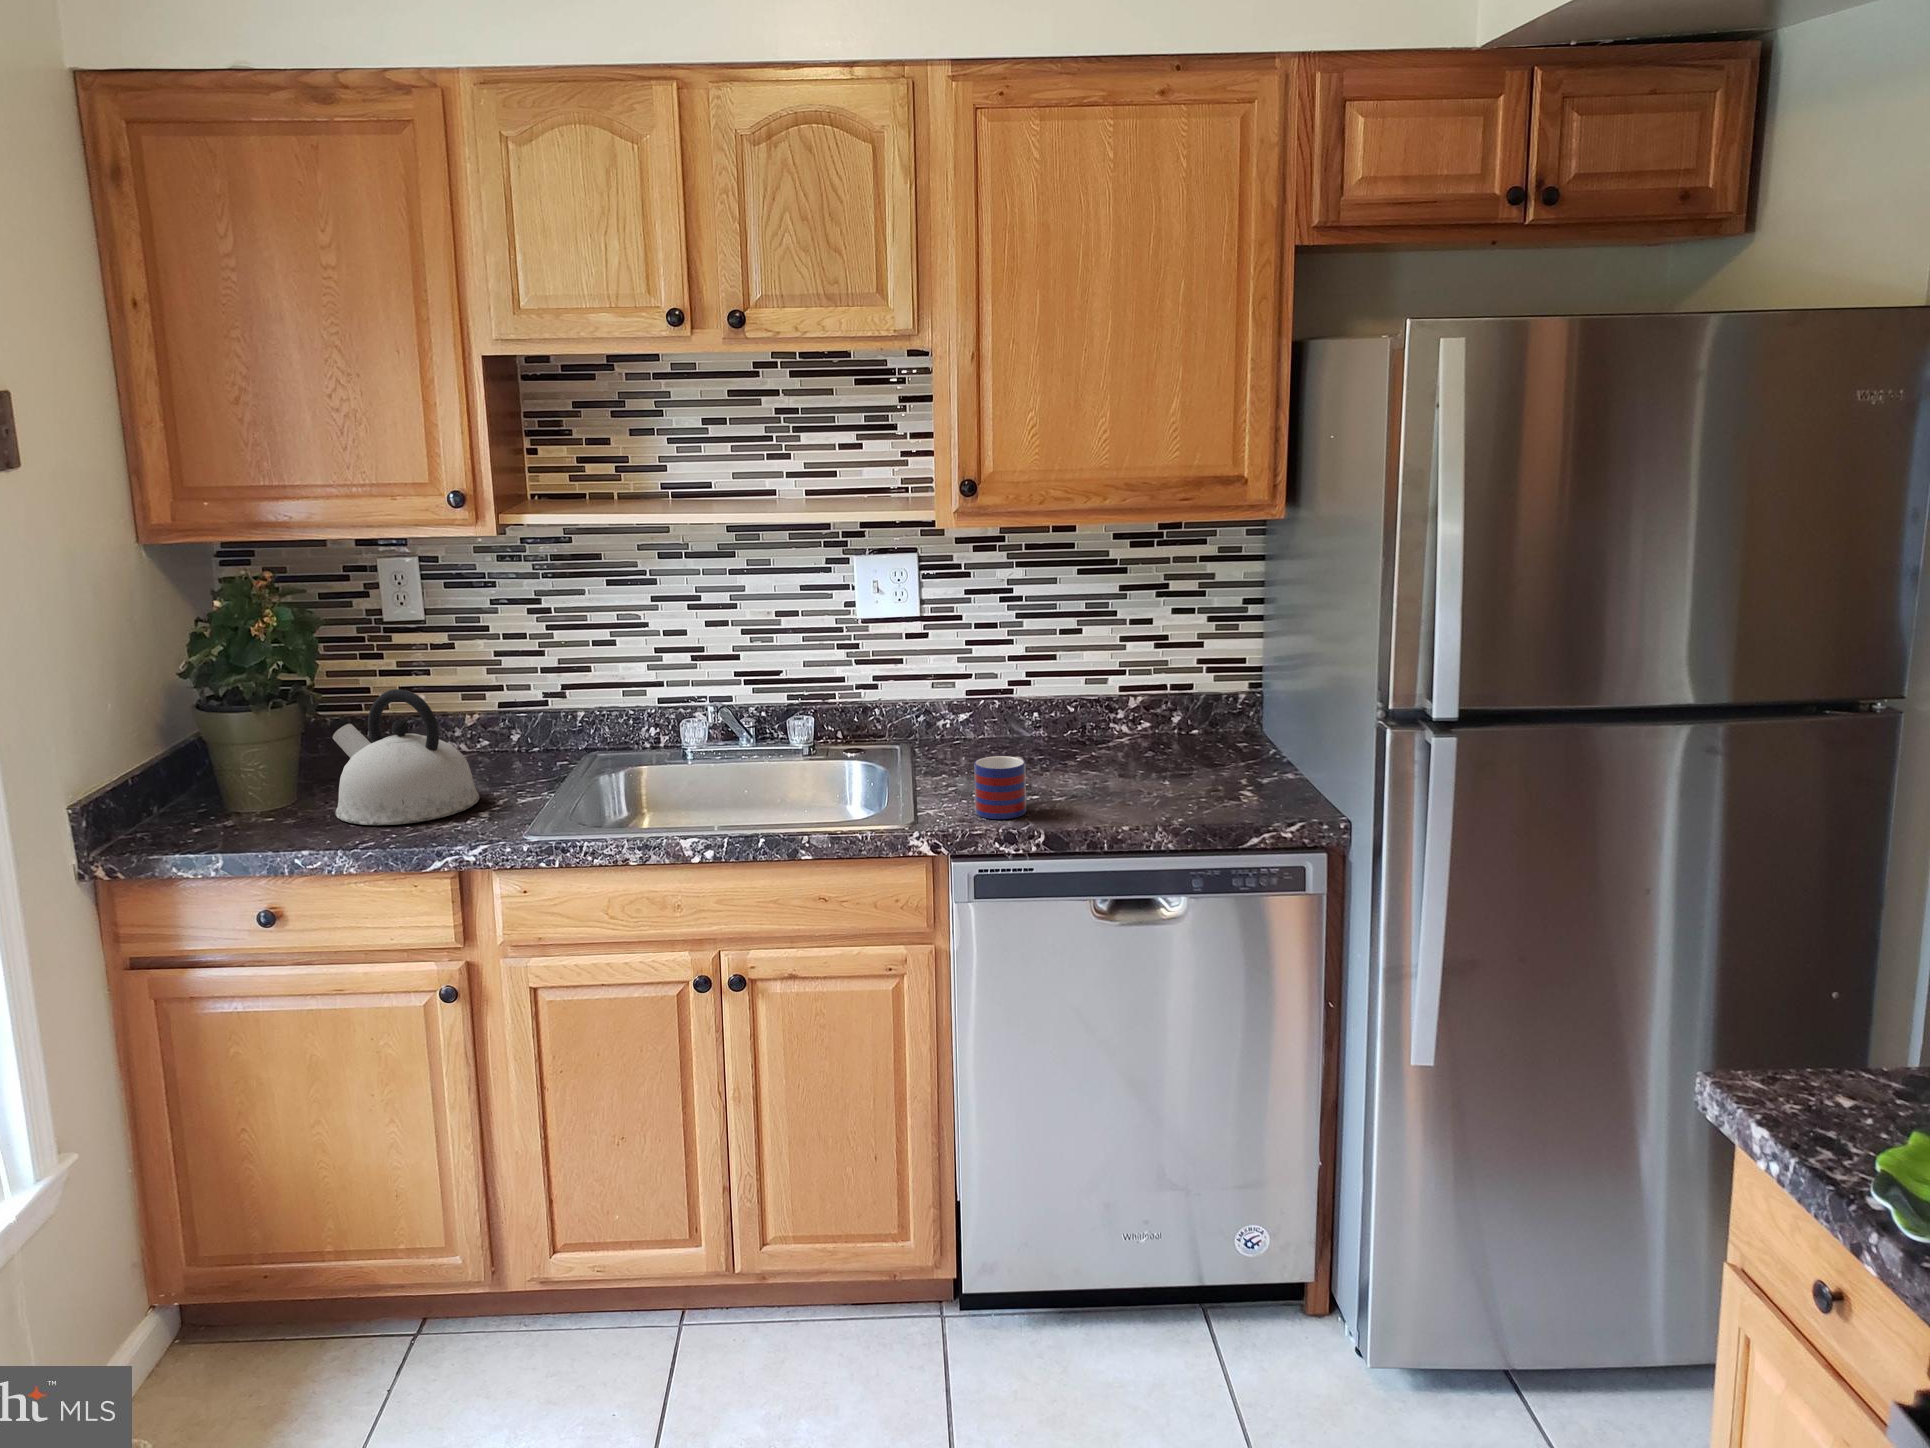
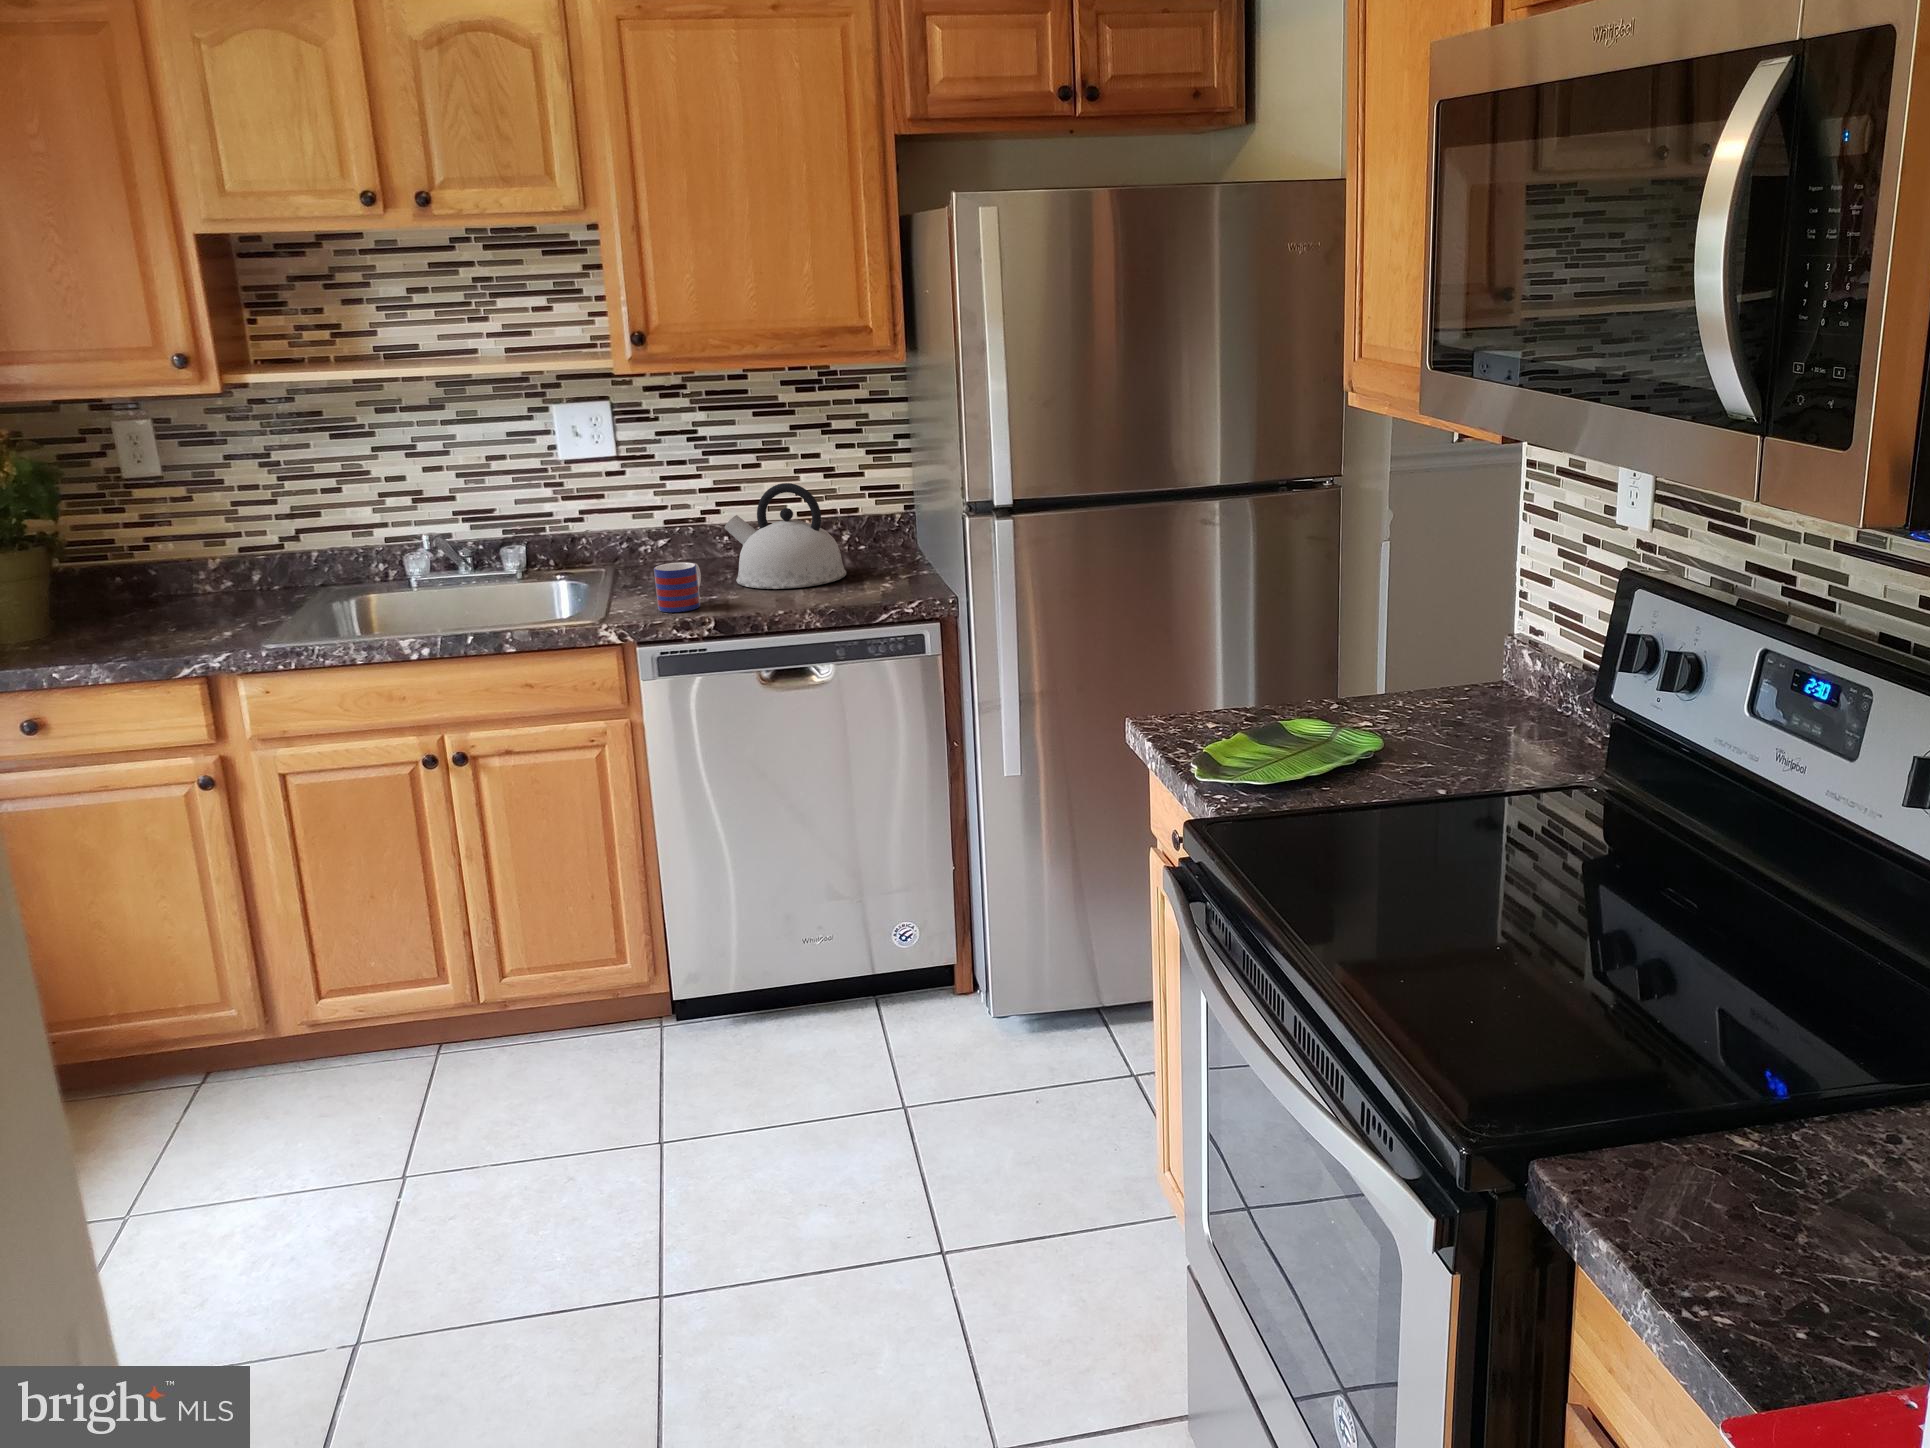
kettle: present [333,689,479,825] -> present [725,483,846,589]

